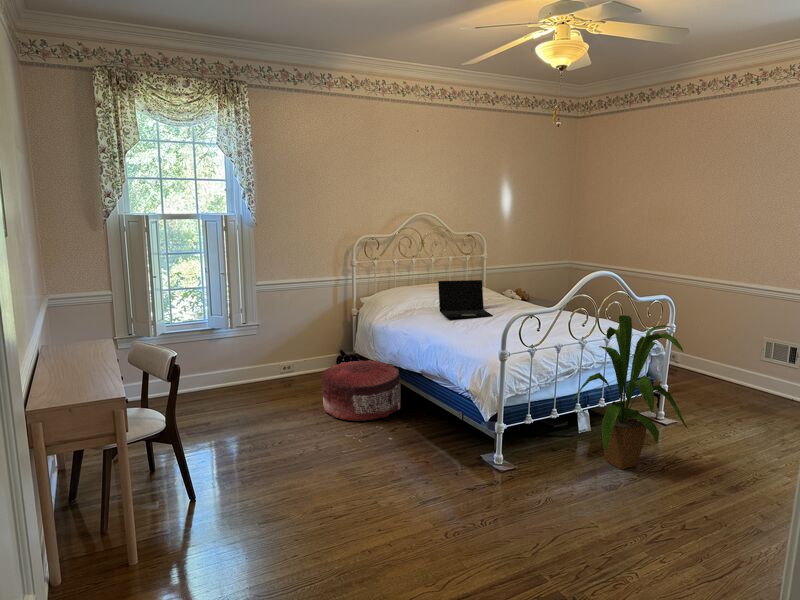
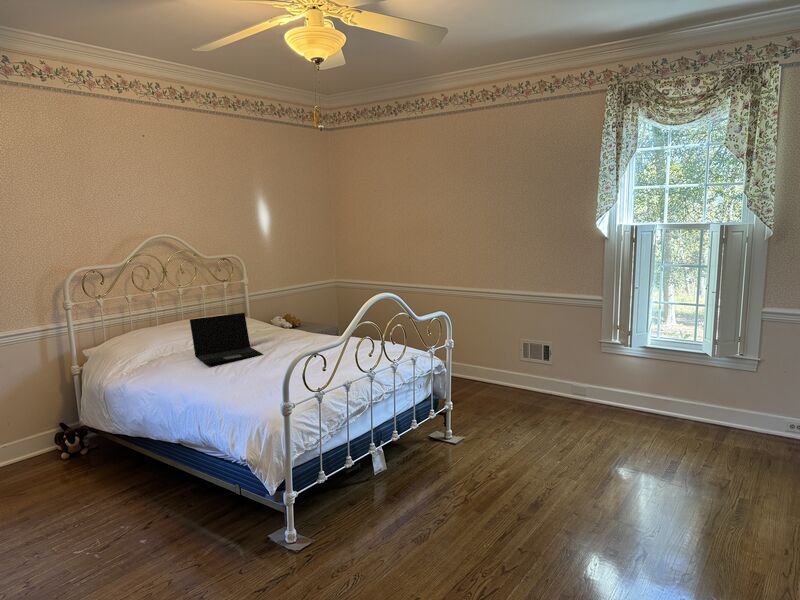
house plant: present [572,315,688,470] -> none [367,342,487,511]
pouf: present [321,360,402,421] -> none [28,432,156,528]

